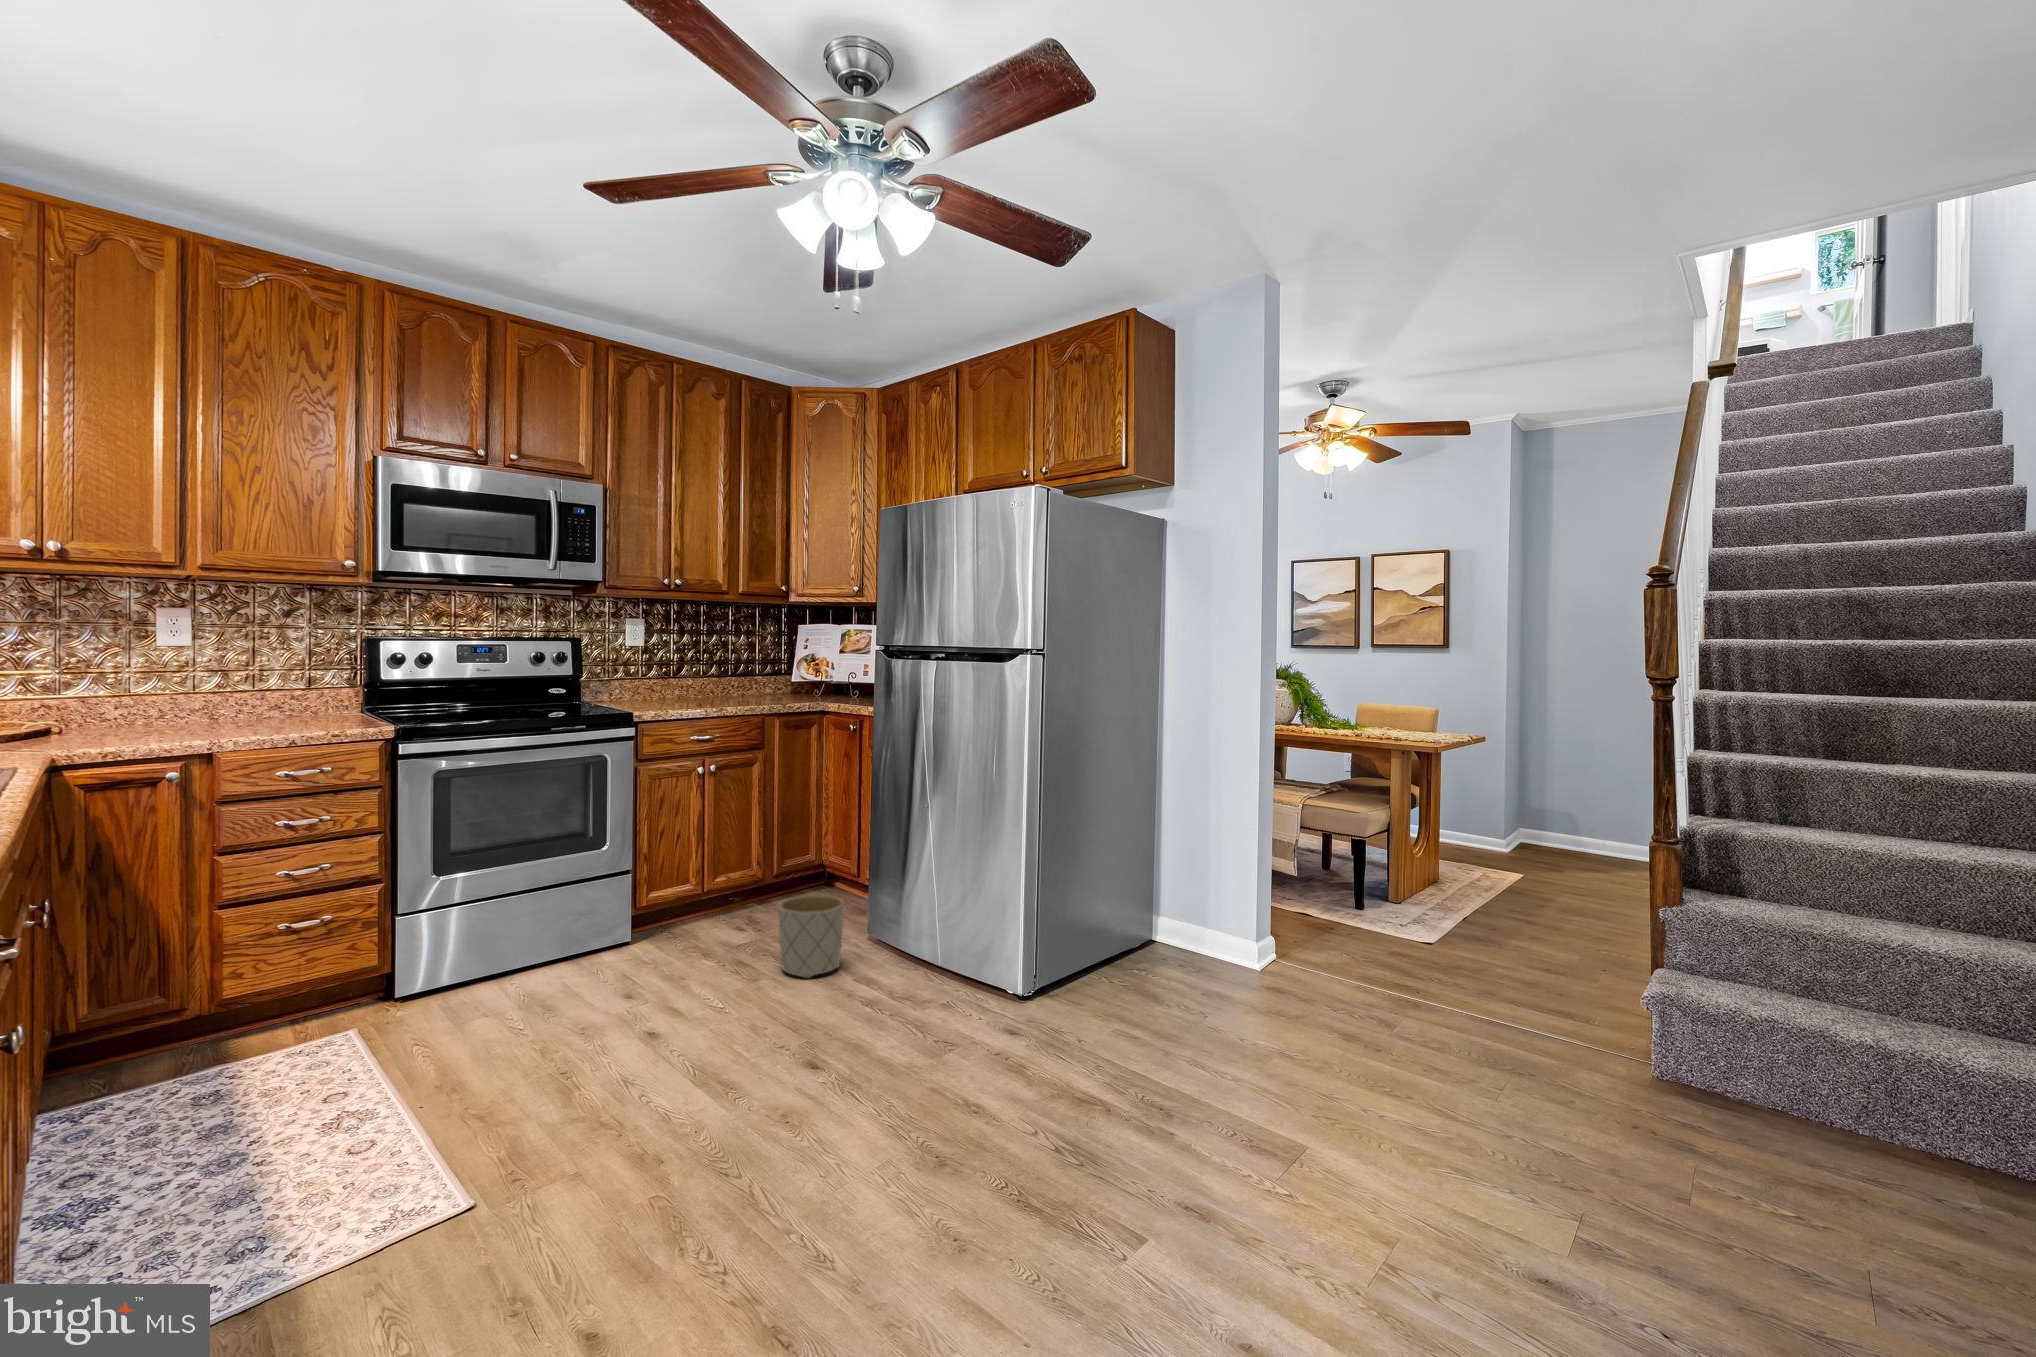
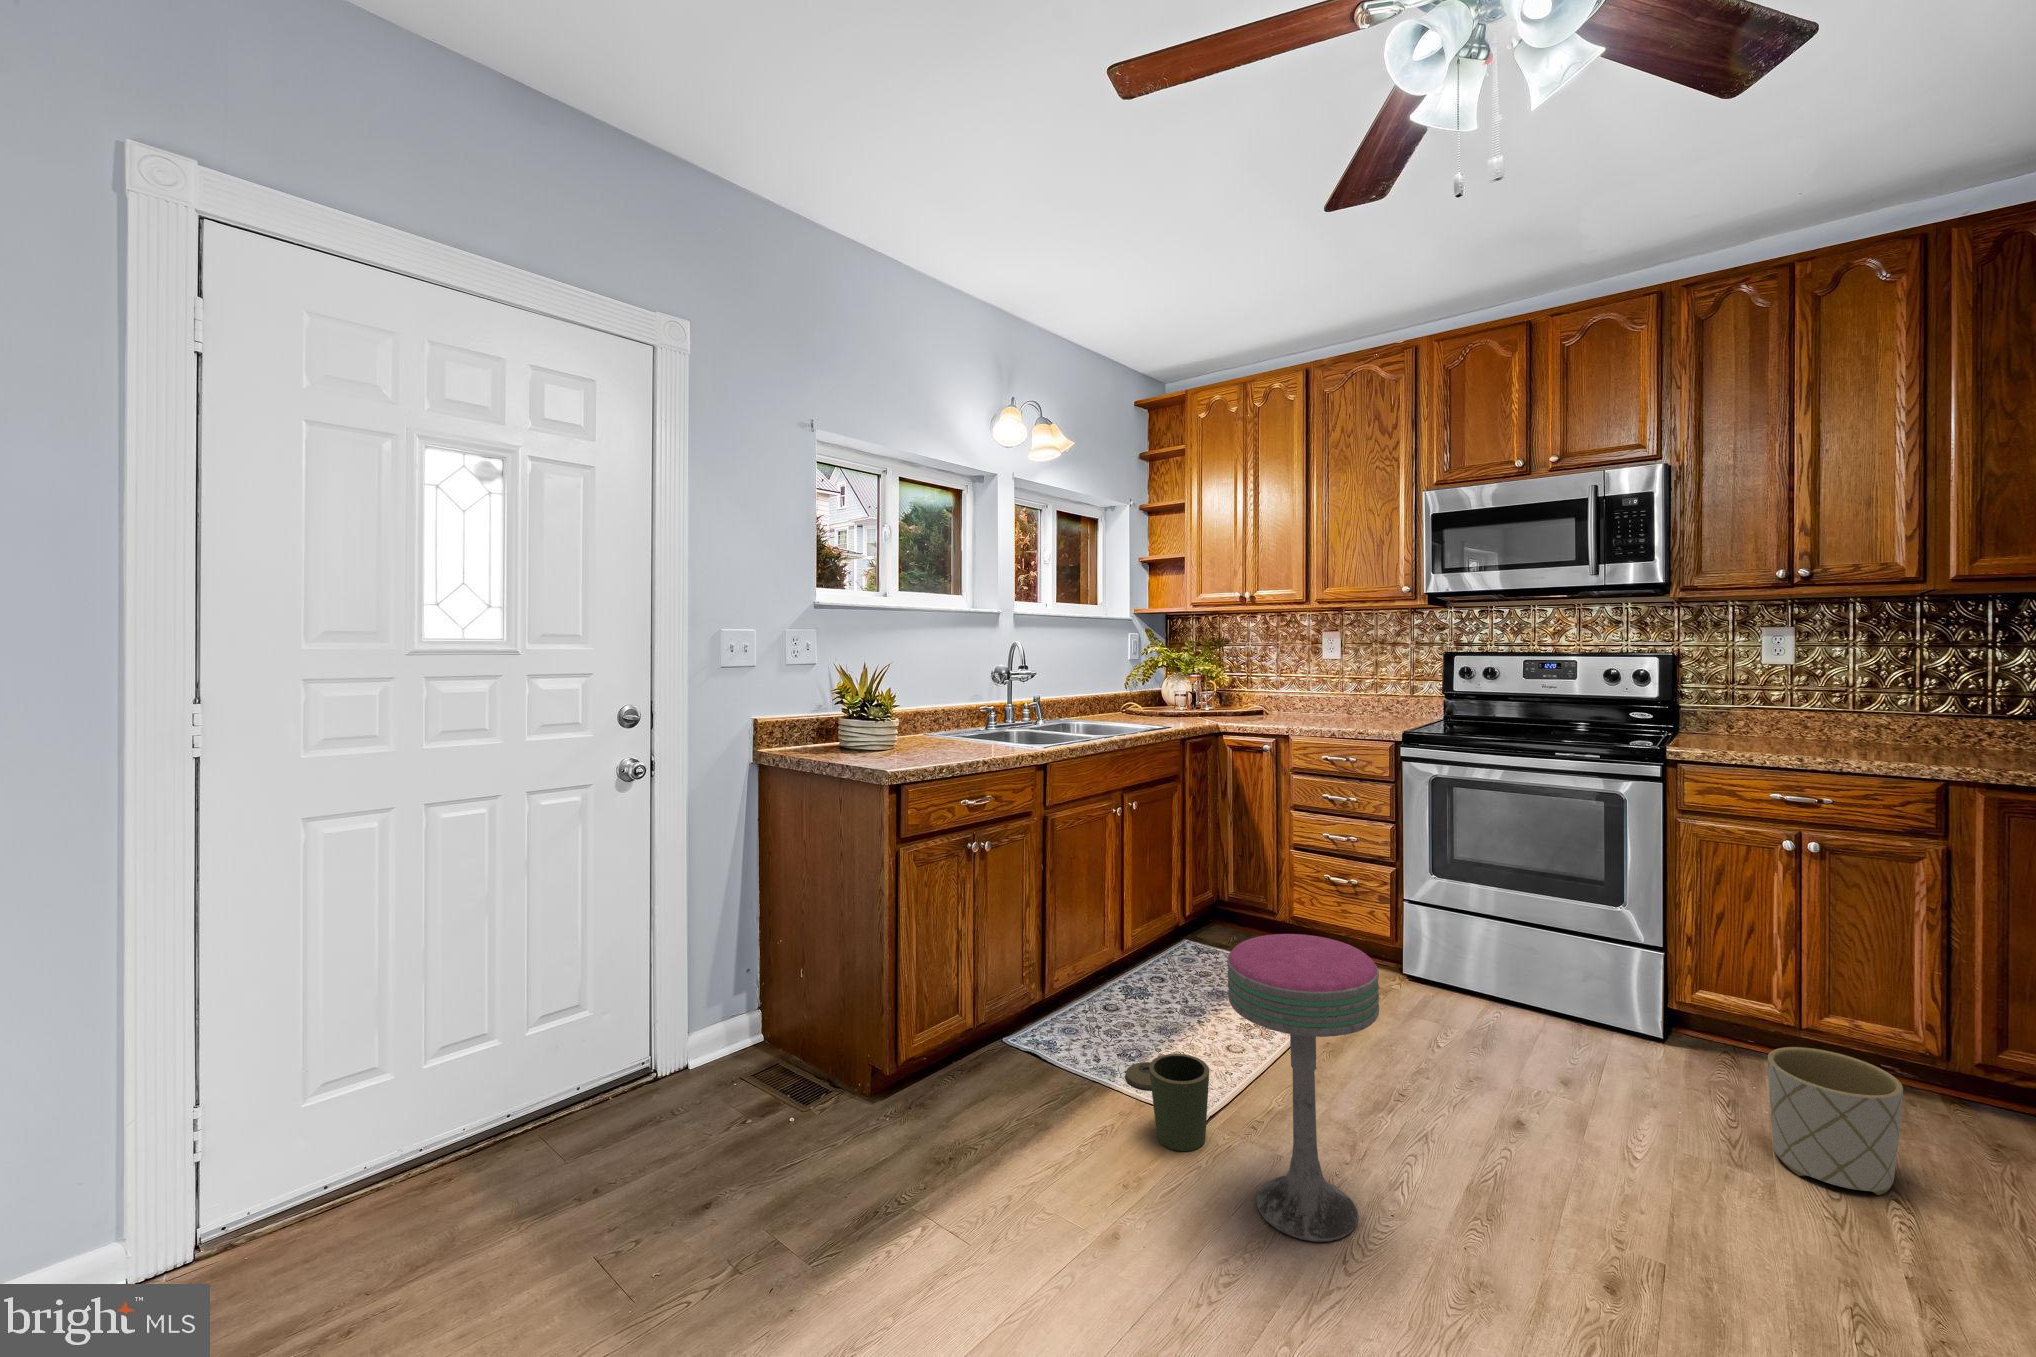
bar stool: none [582,894,740,1204] -> present [1227,934,1379,1242]
trash can: none [265,1121,511,1258] -> present [1125,1054,1209,1151]

